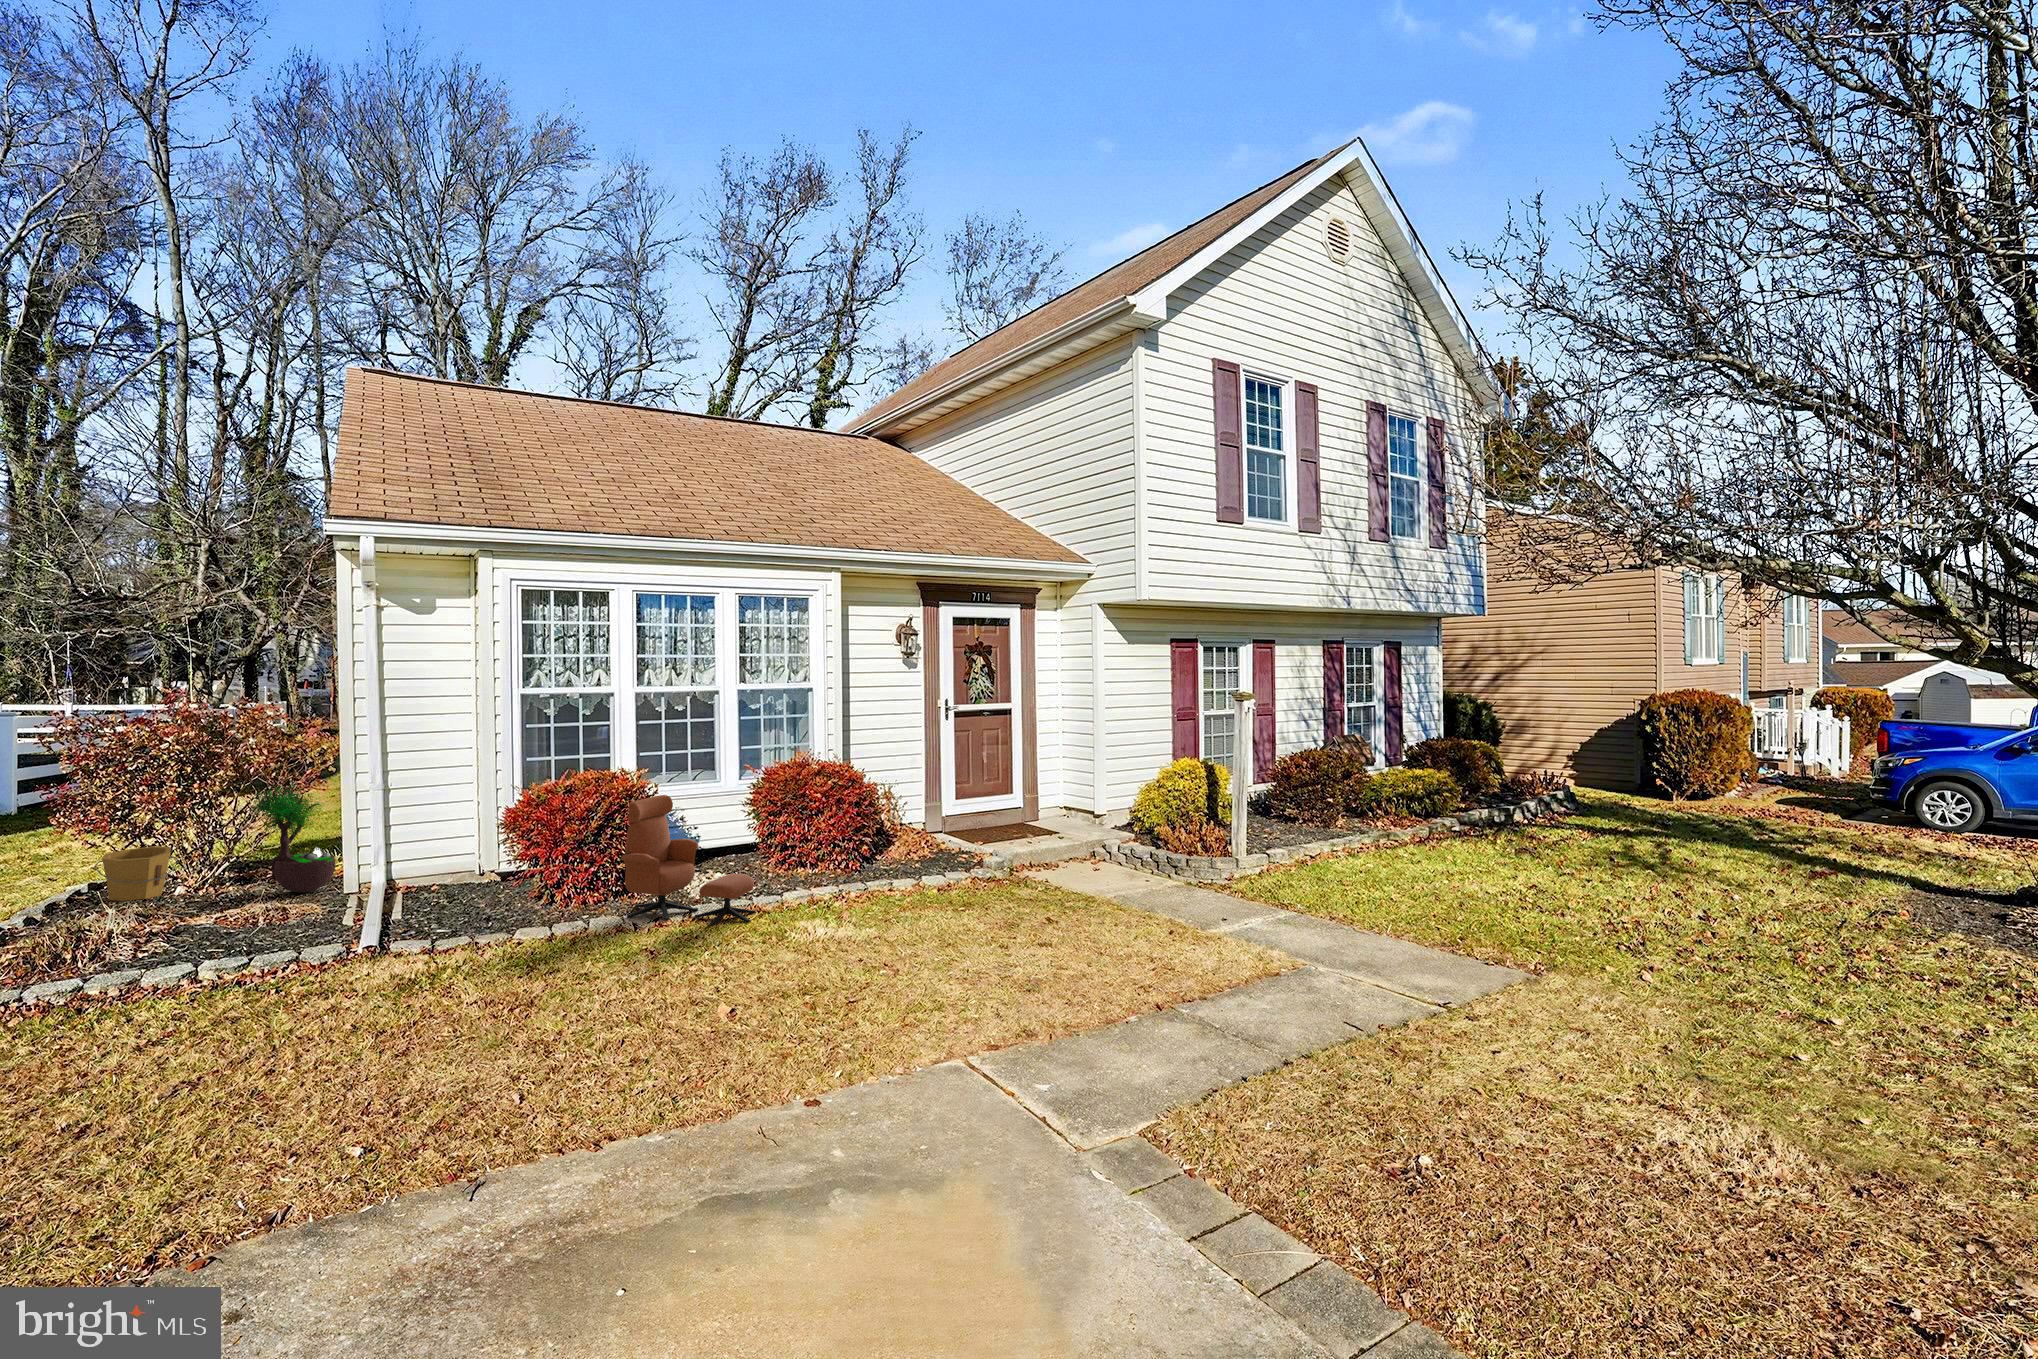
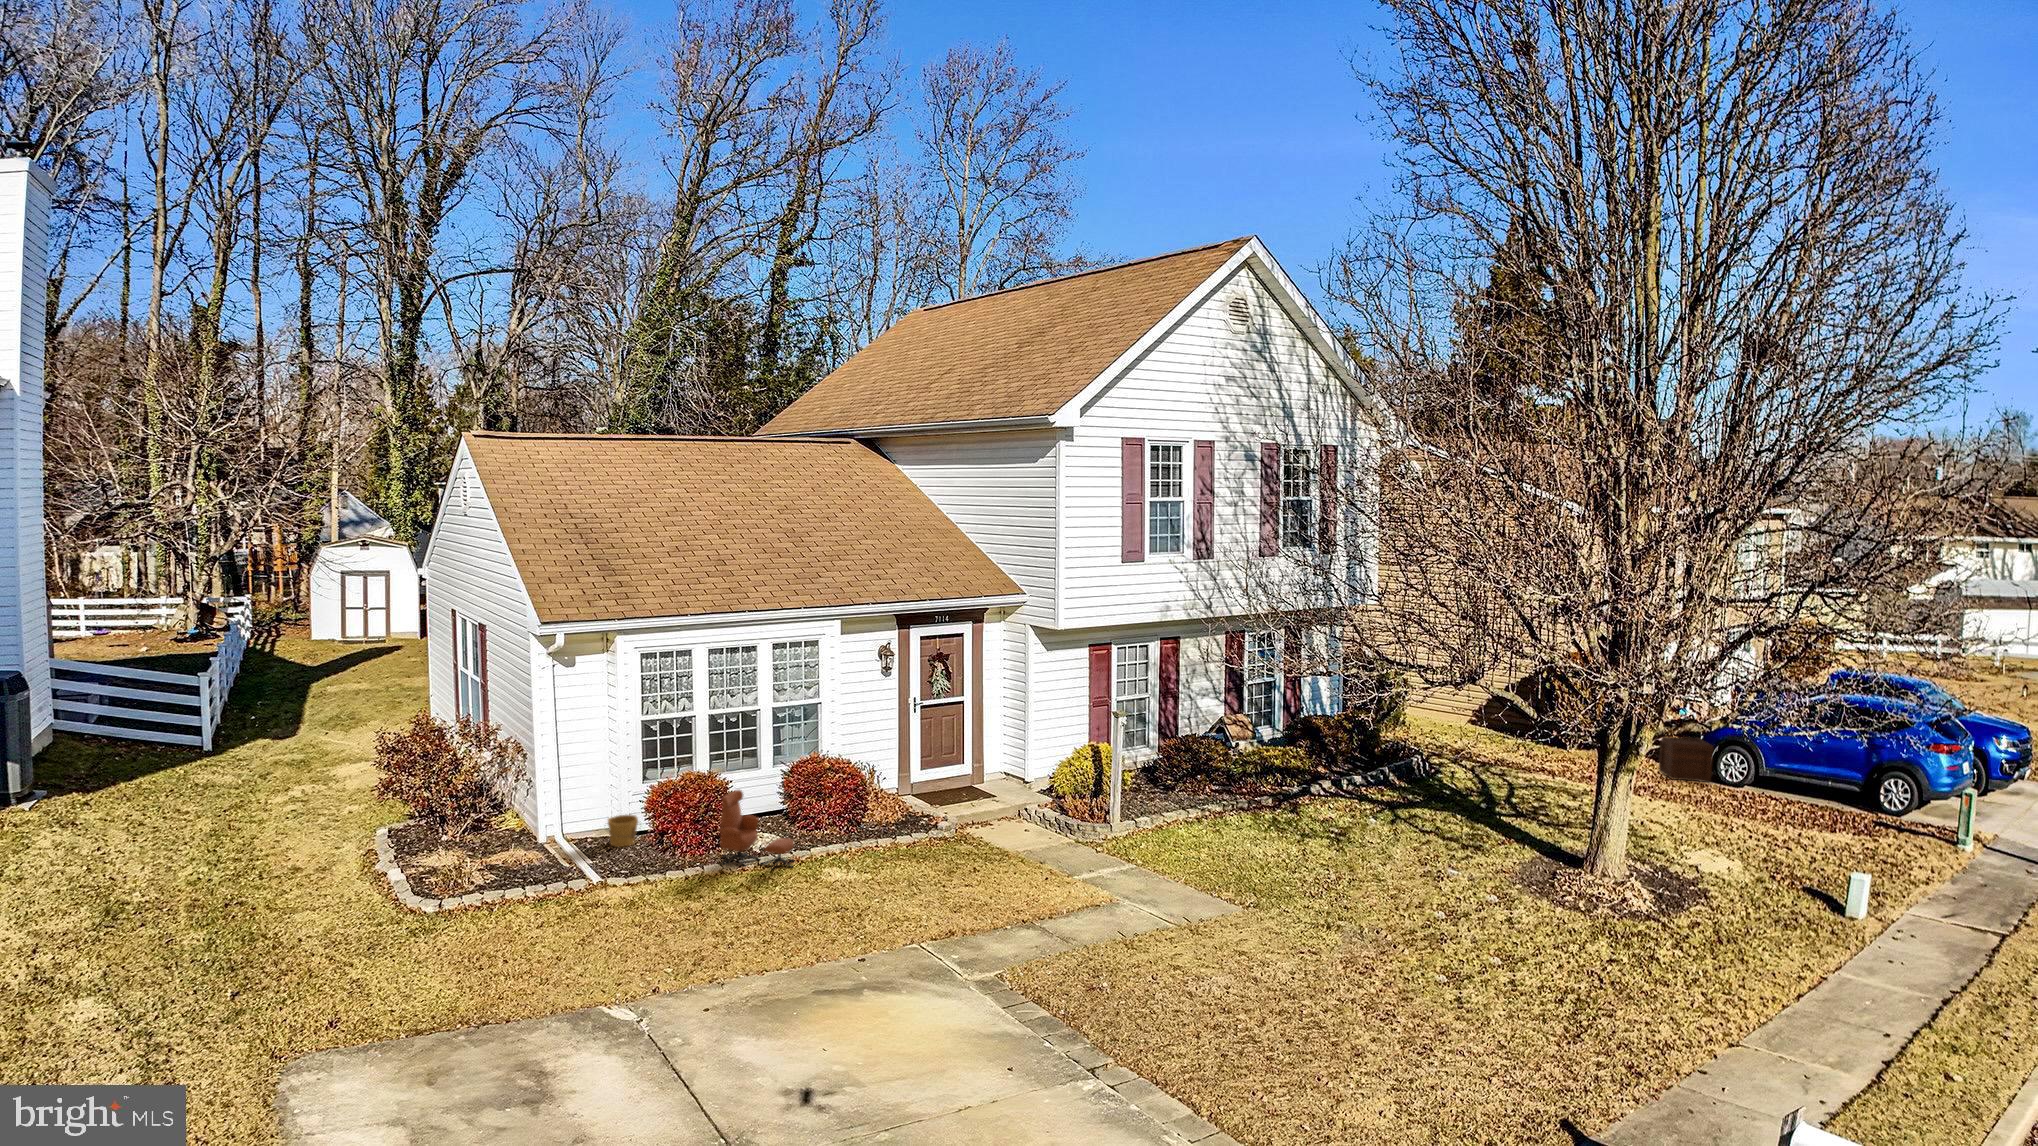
wooden crate: none [1830,774,1915,826] -> present [1659,736,1713,782]
potted tree: present [250,782,336,893] -> none [490,777,538,846]
bucket: present [94,846,178,901] -> present [608,814,638,847]

